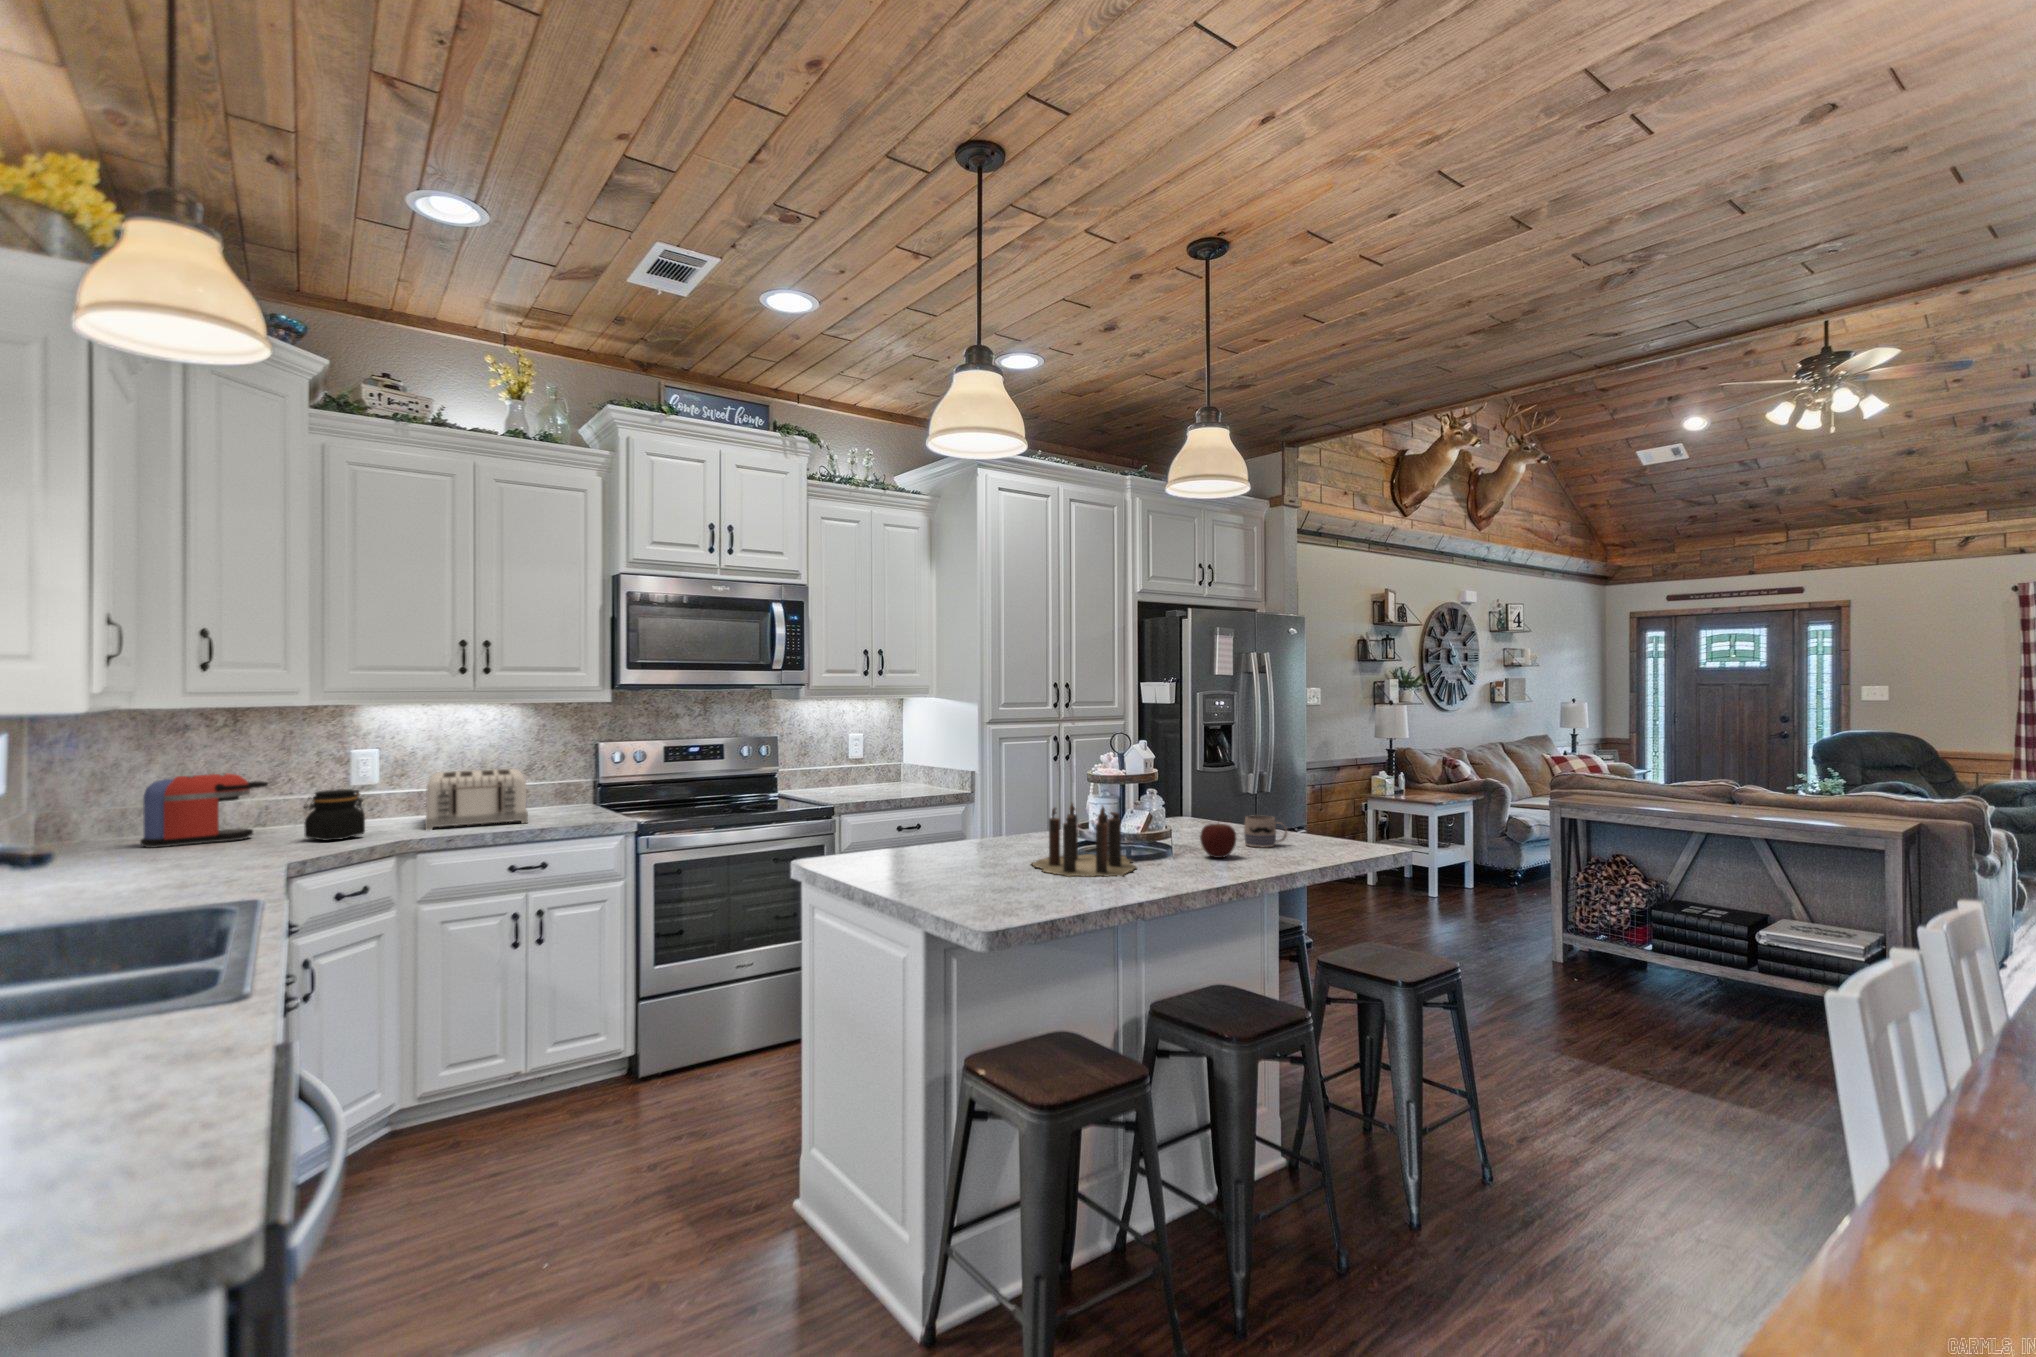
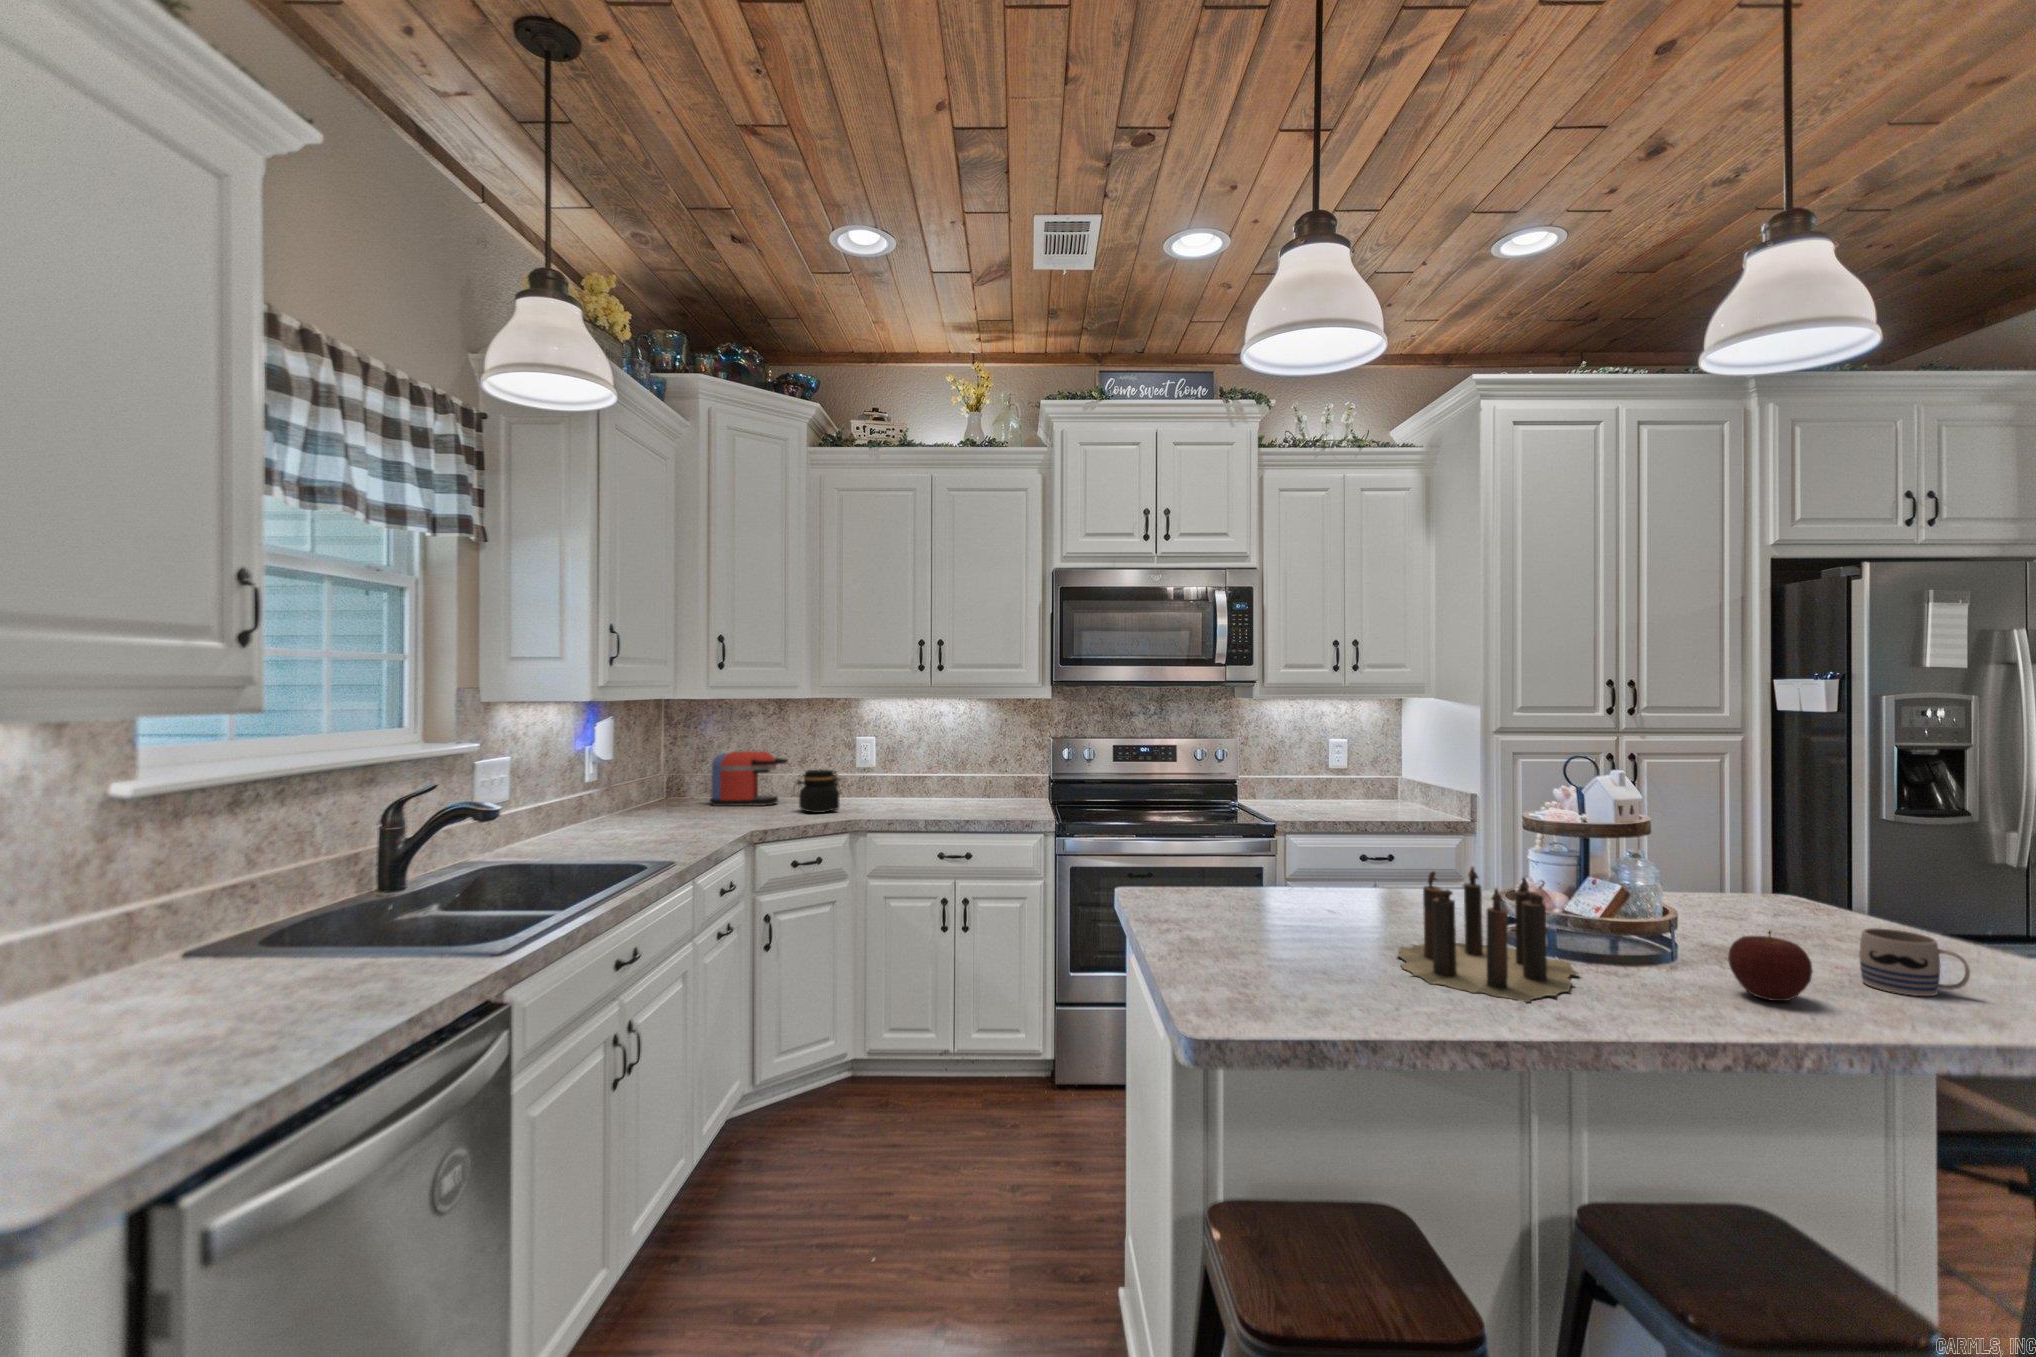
toaster: present [425,769,528,830] -> none [888,758,981,812]

